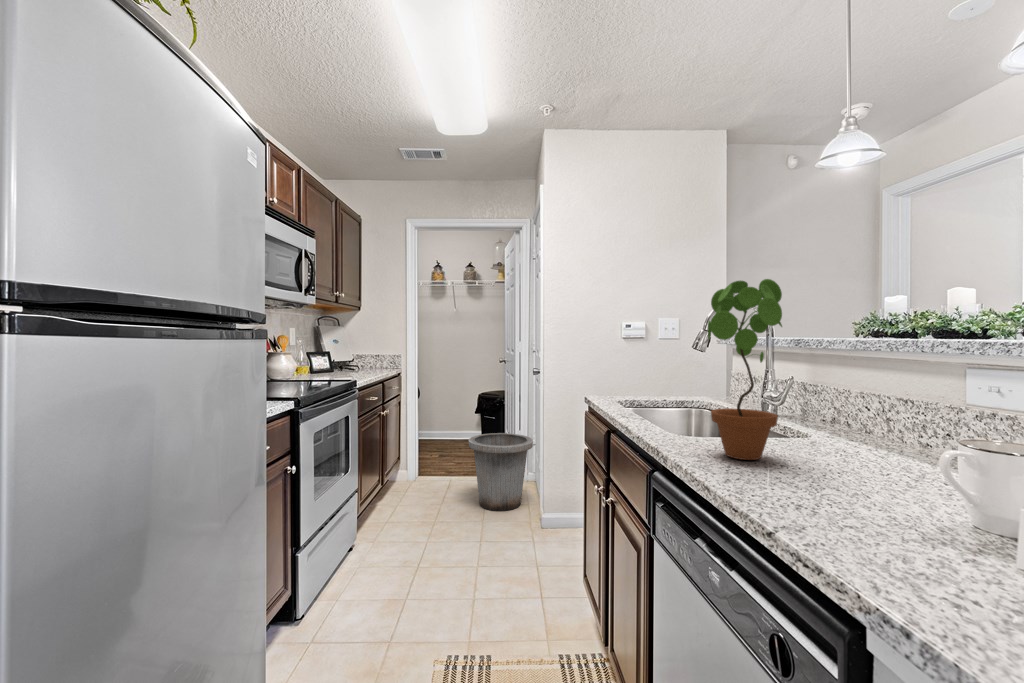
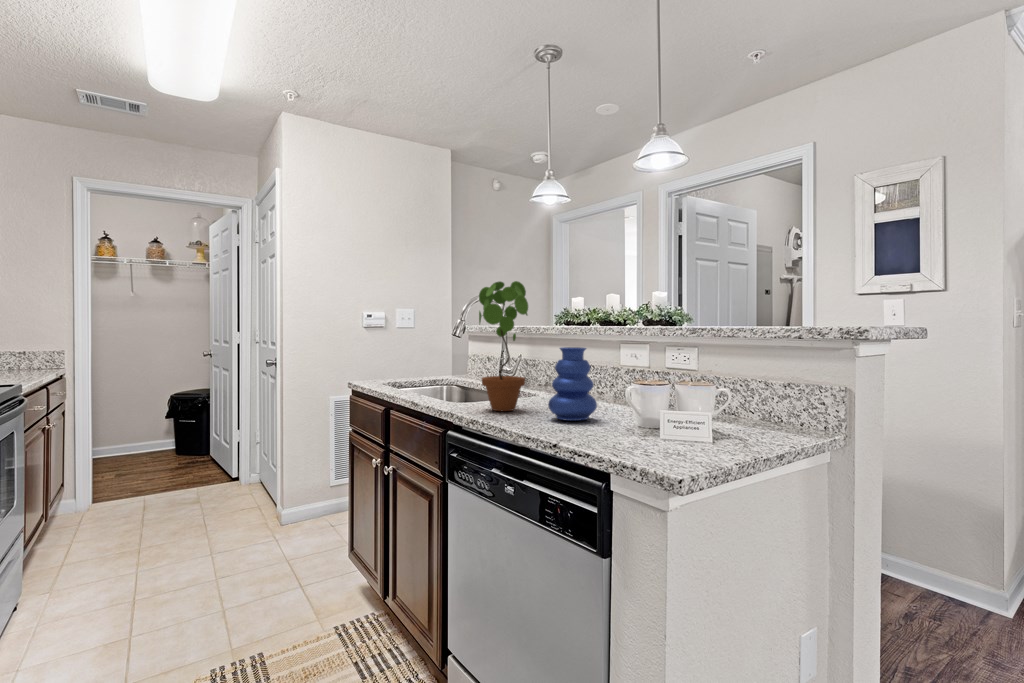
vase: none [808,377,902,497] -> present [548,347,597,421]
trash can: present [469,433,533,511] -> none [183,436,265,523]

